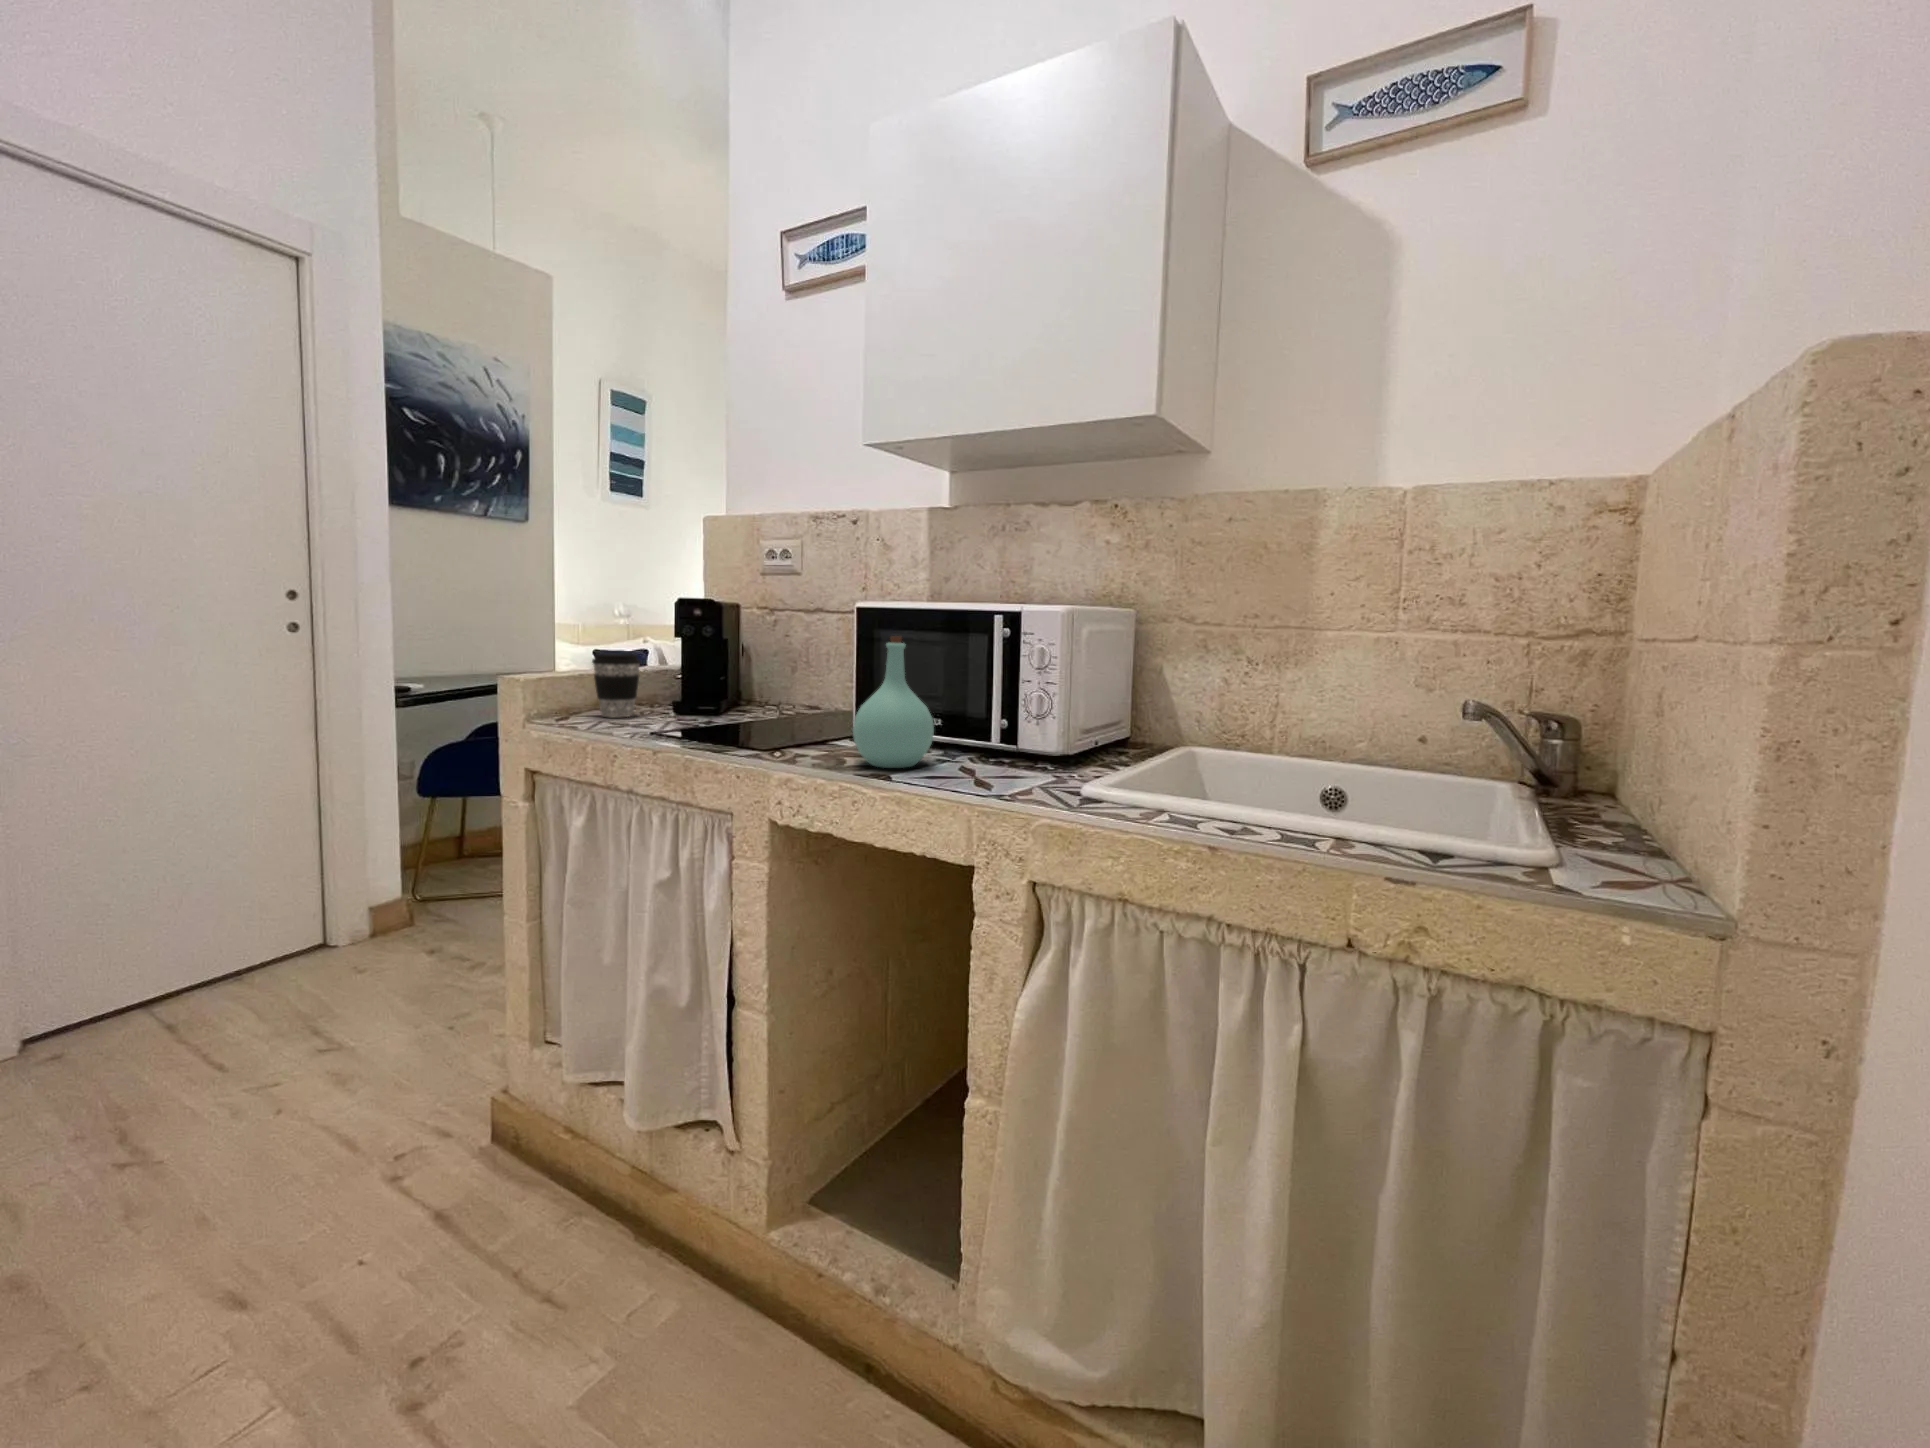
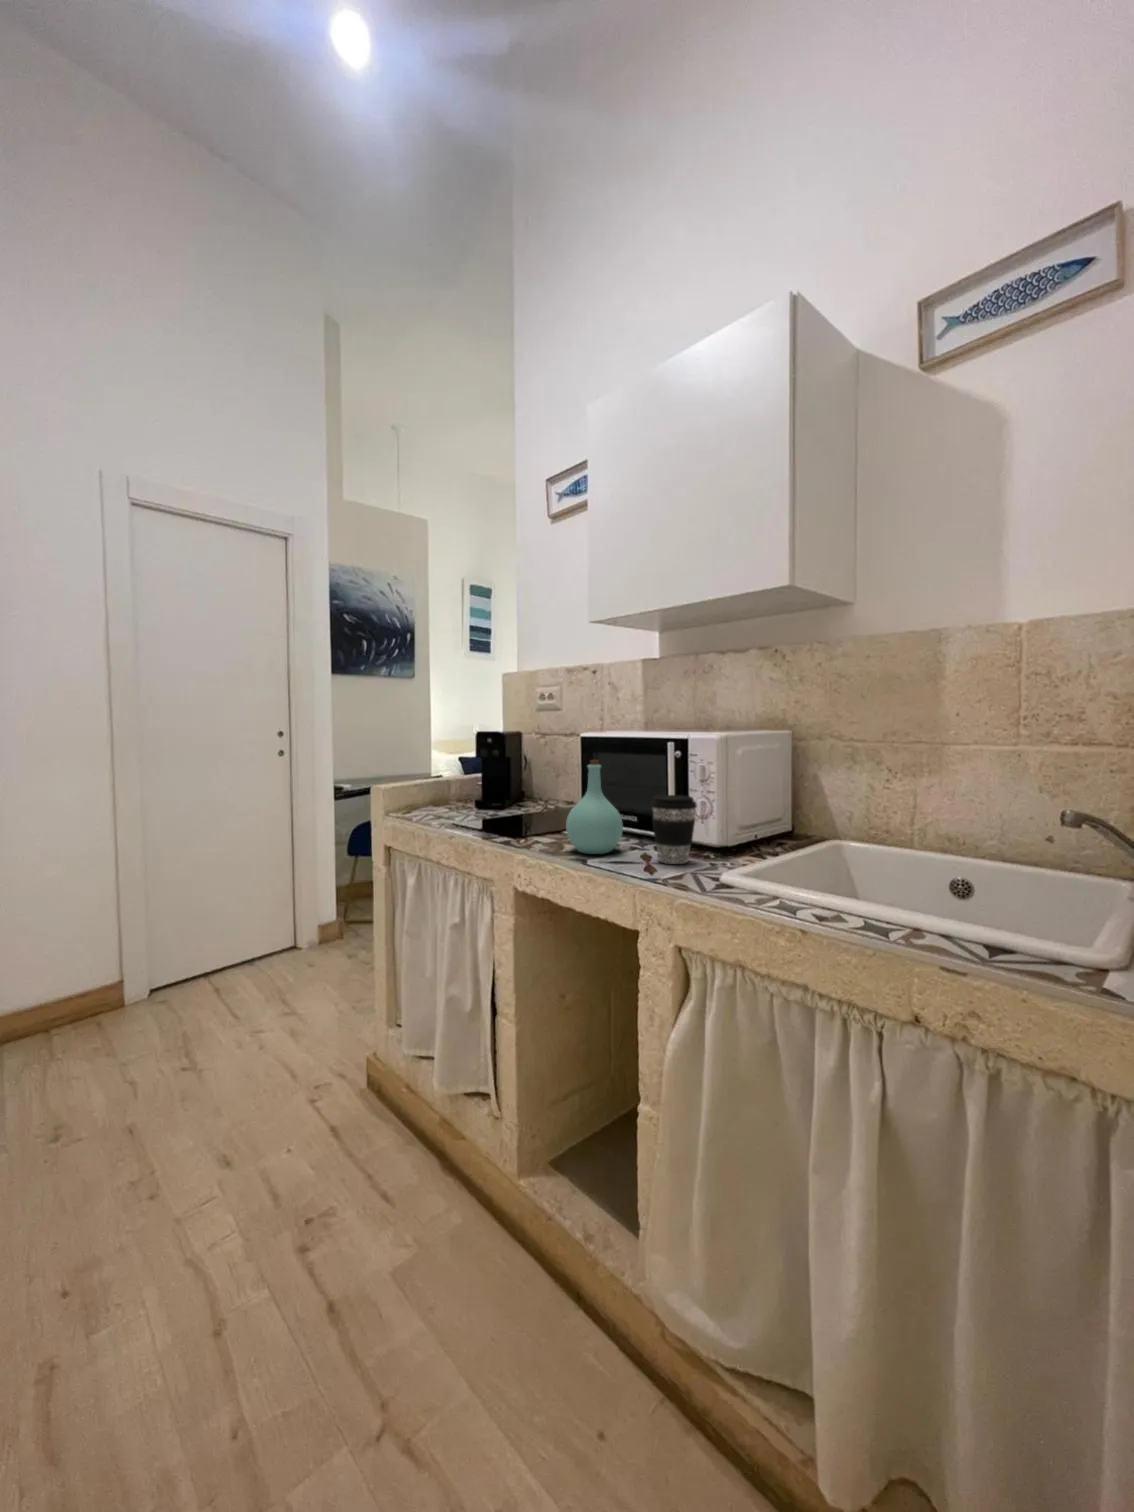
coffee cup: present [592,653,640,717] -> present [651,795,697,864]

